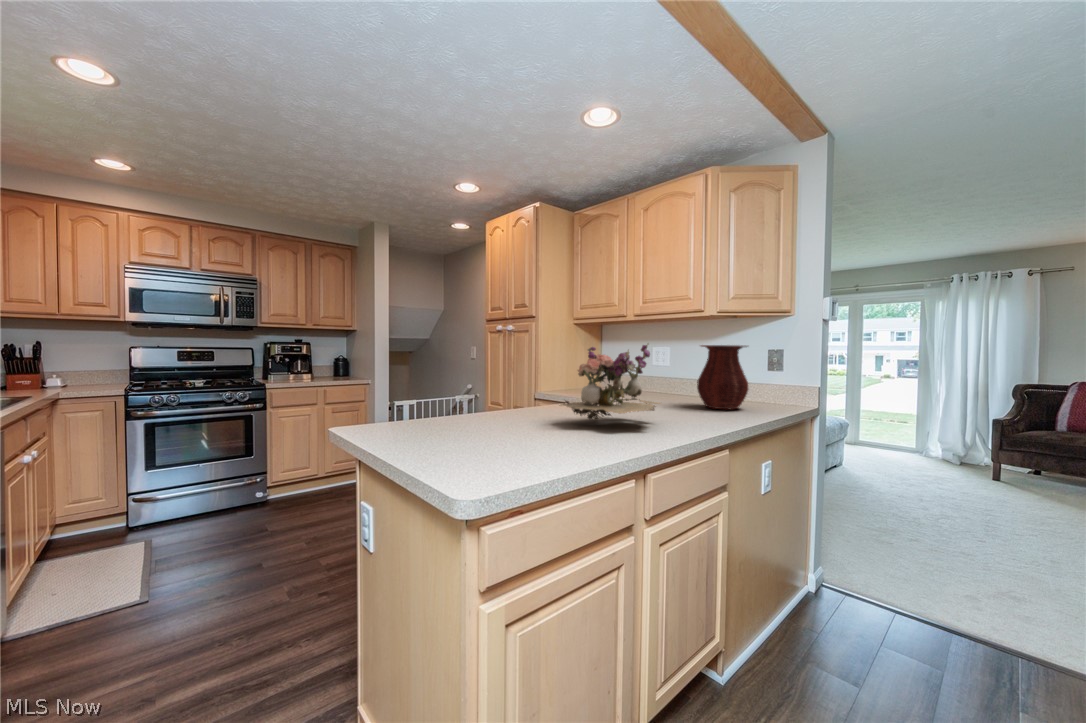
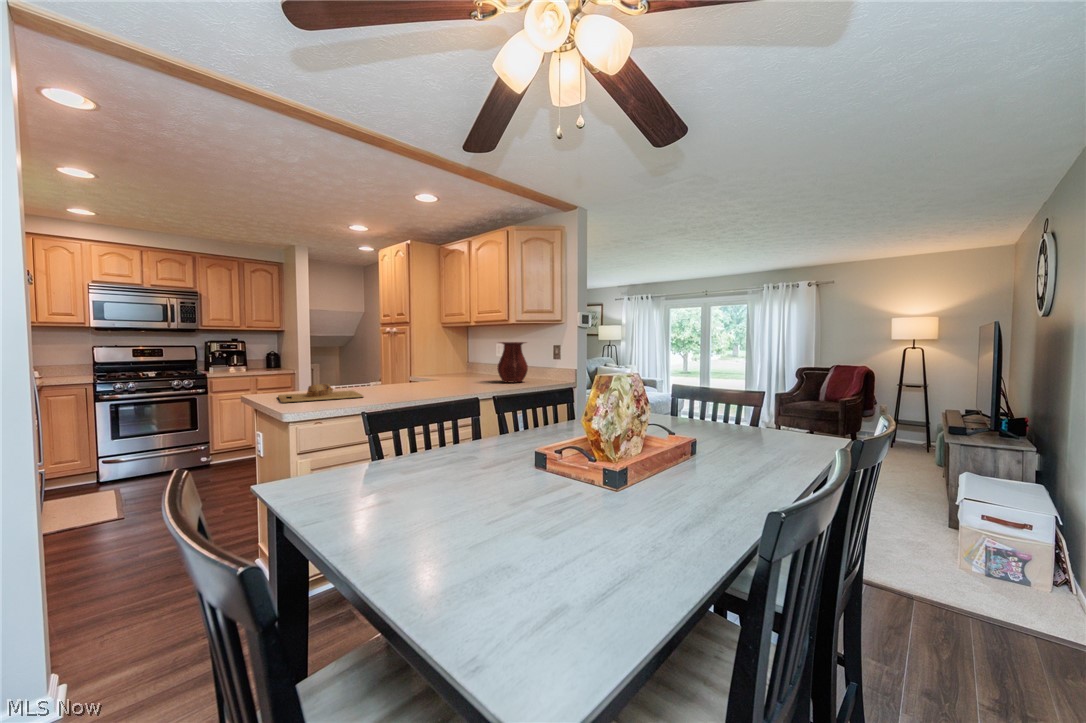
flower arrangement: present [560,343,661,422] -> none [386,341,451,390]
cutting board: none [395,416,551,461] -> present [278,384,363,403]

